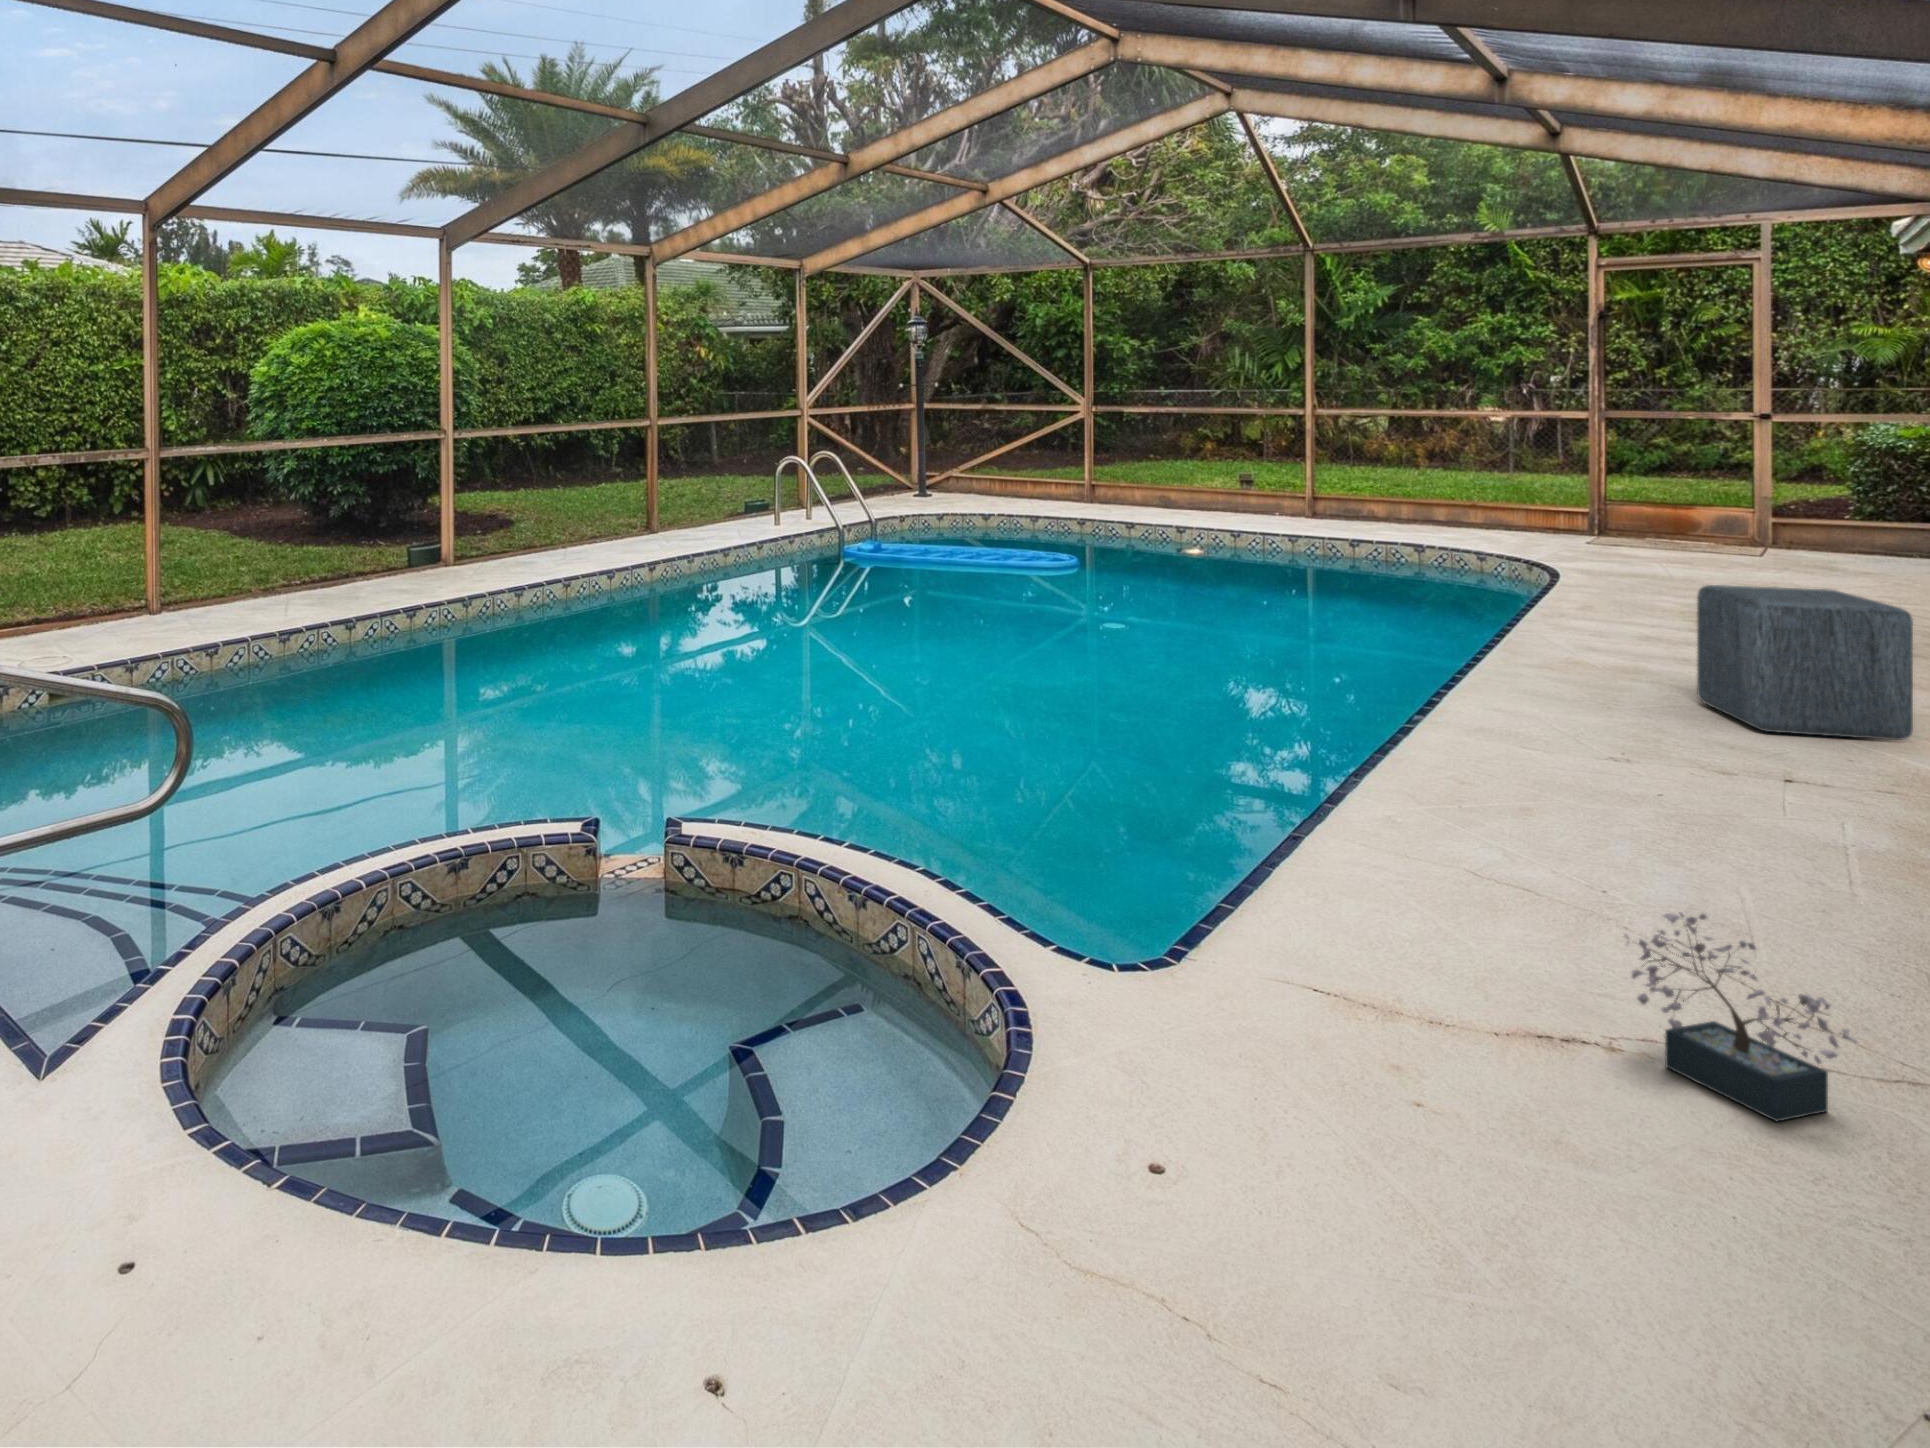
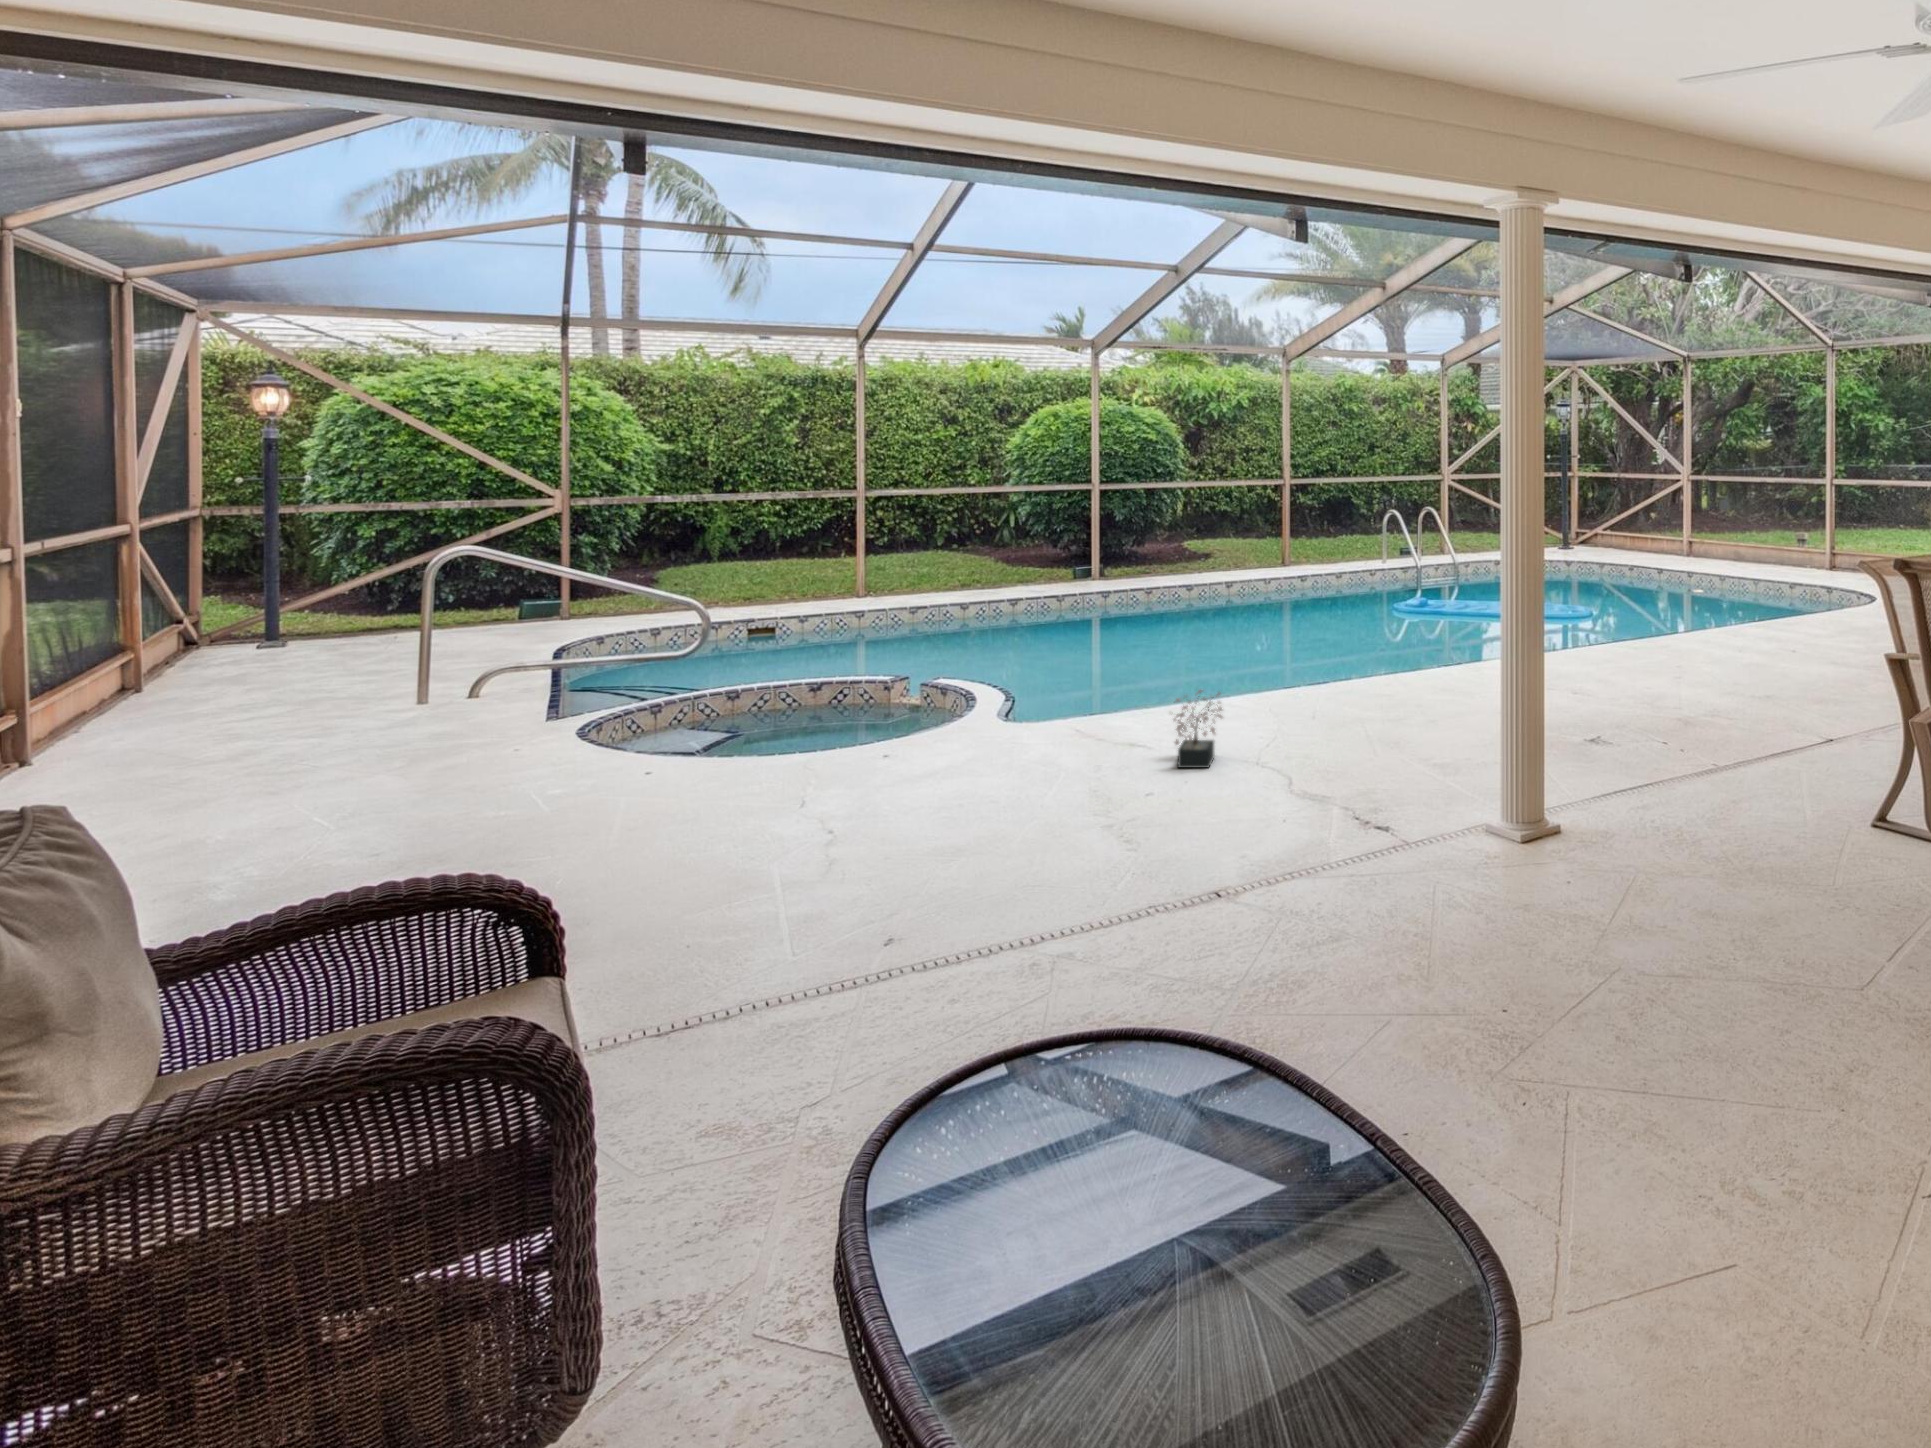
ottoman: present [1697,585,1913,740] -> none [1716,588,1823,689]

